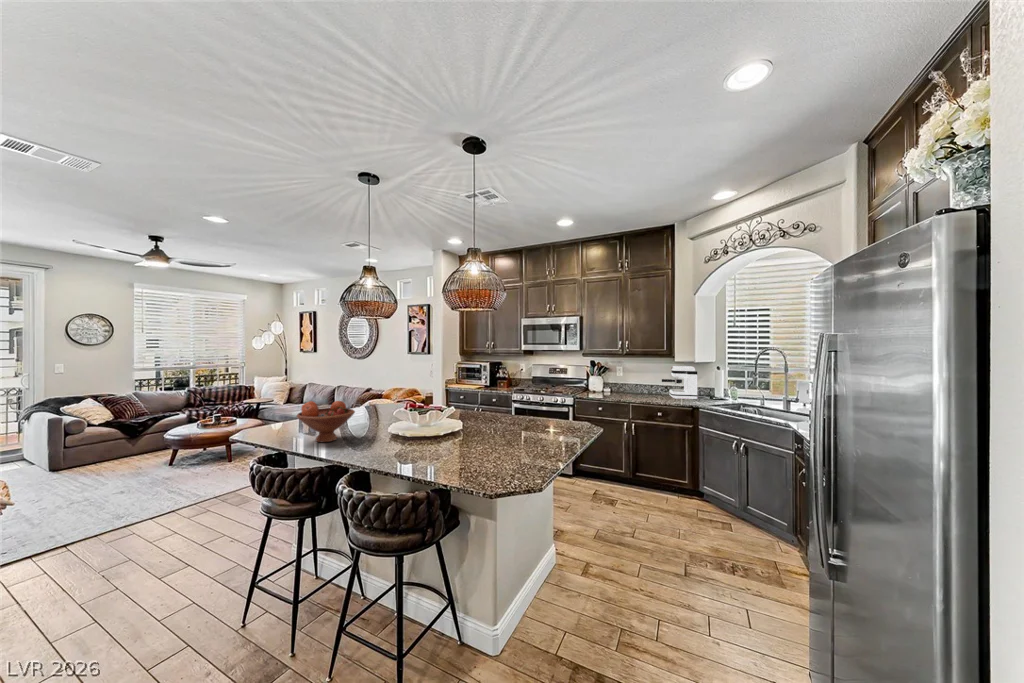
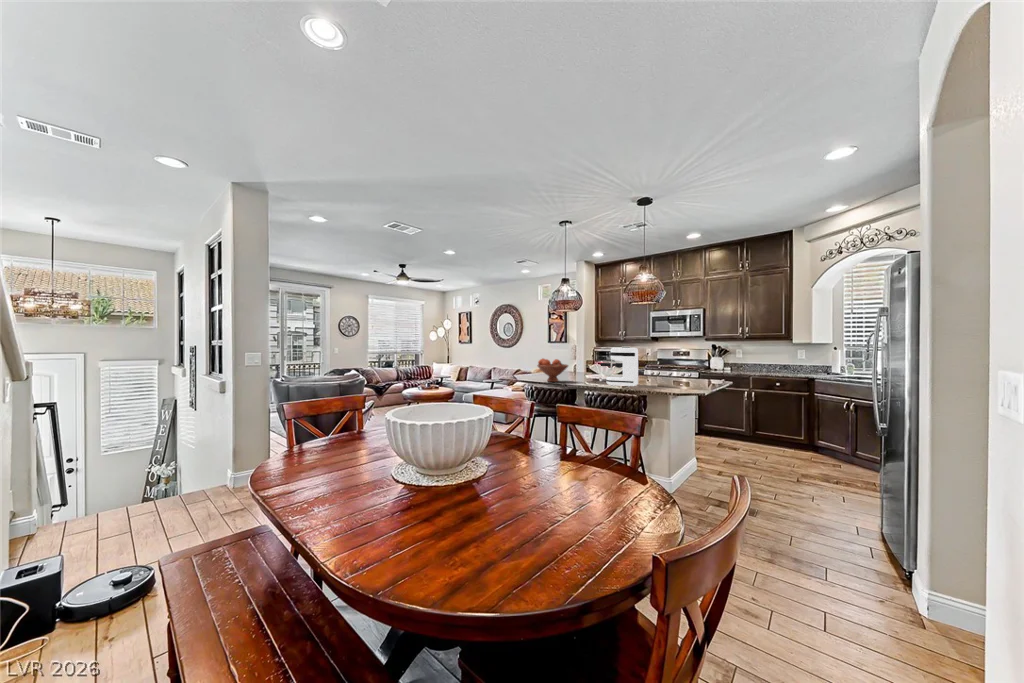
coffee maker: present [662,366,697,400] -> present [601,348,638,387]

